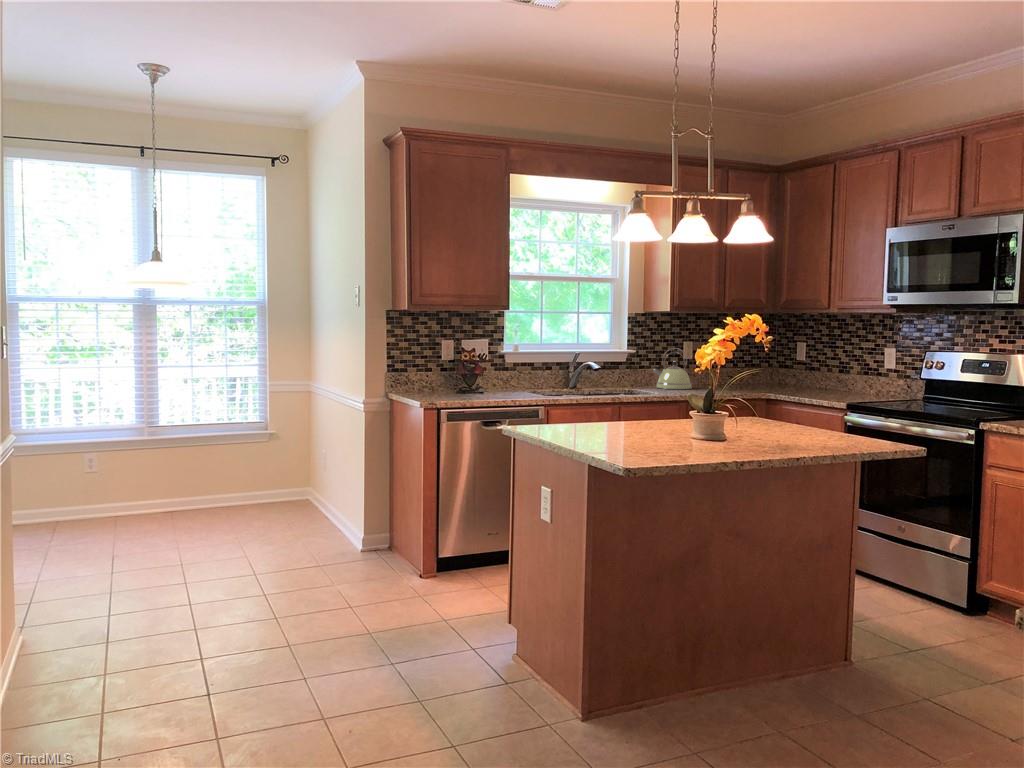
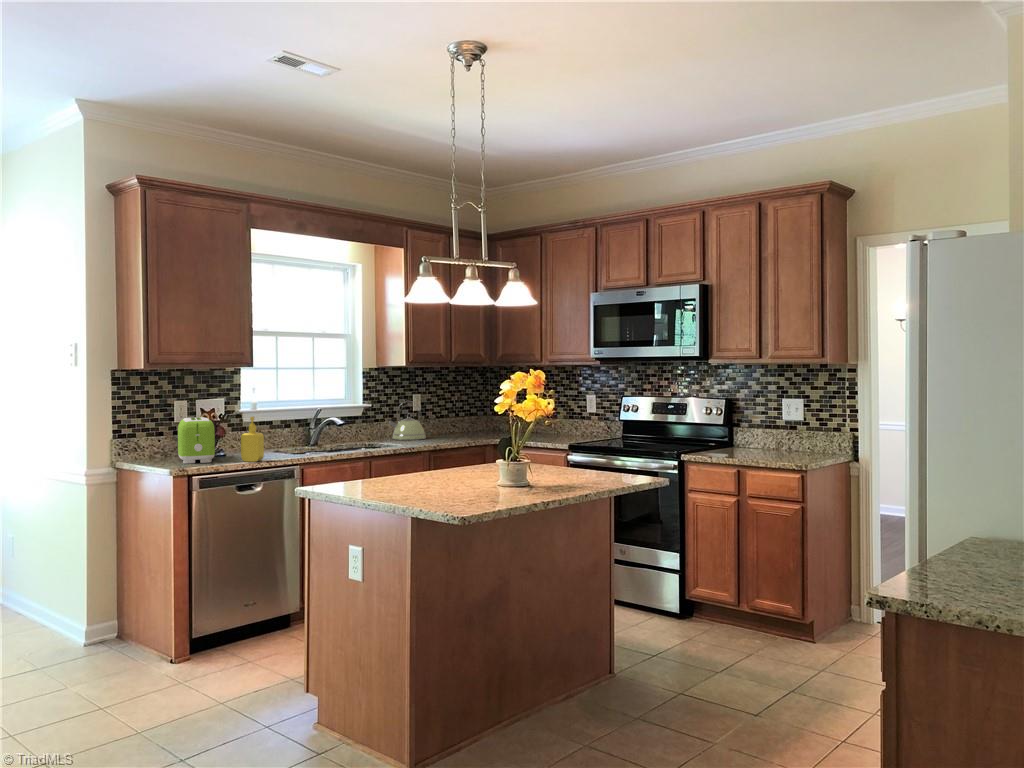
toaster: none [436,356,468,398] -> present [178,417,215,463]
soap dispenser: none [488,357,509,400] -> present [241,417,264,462]

